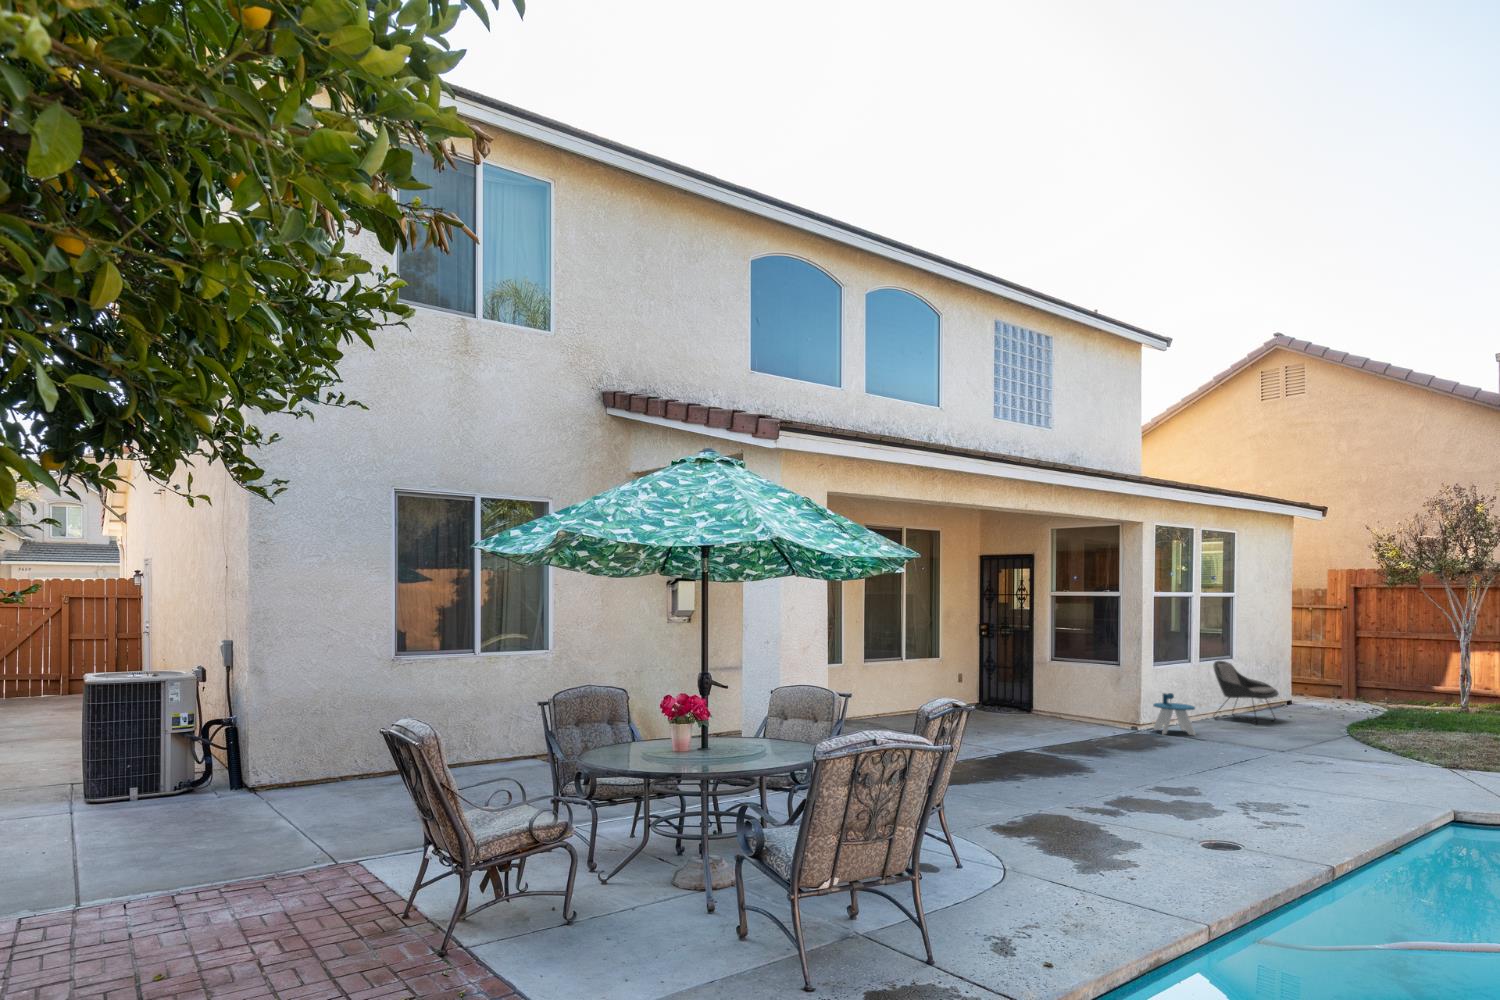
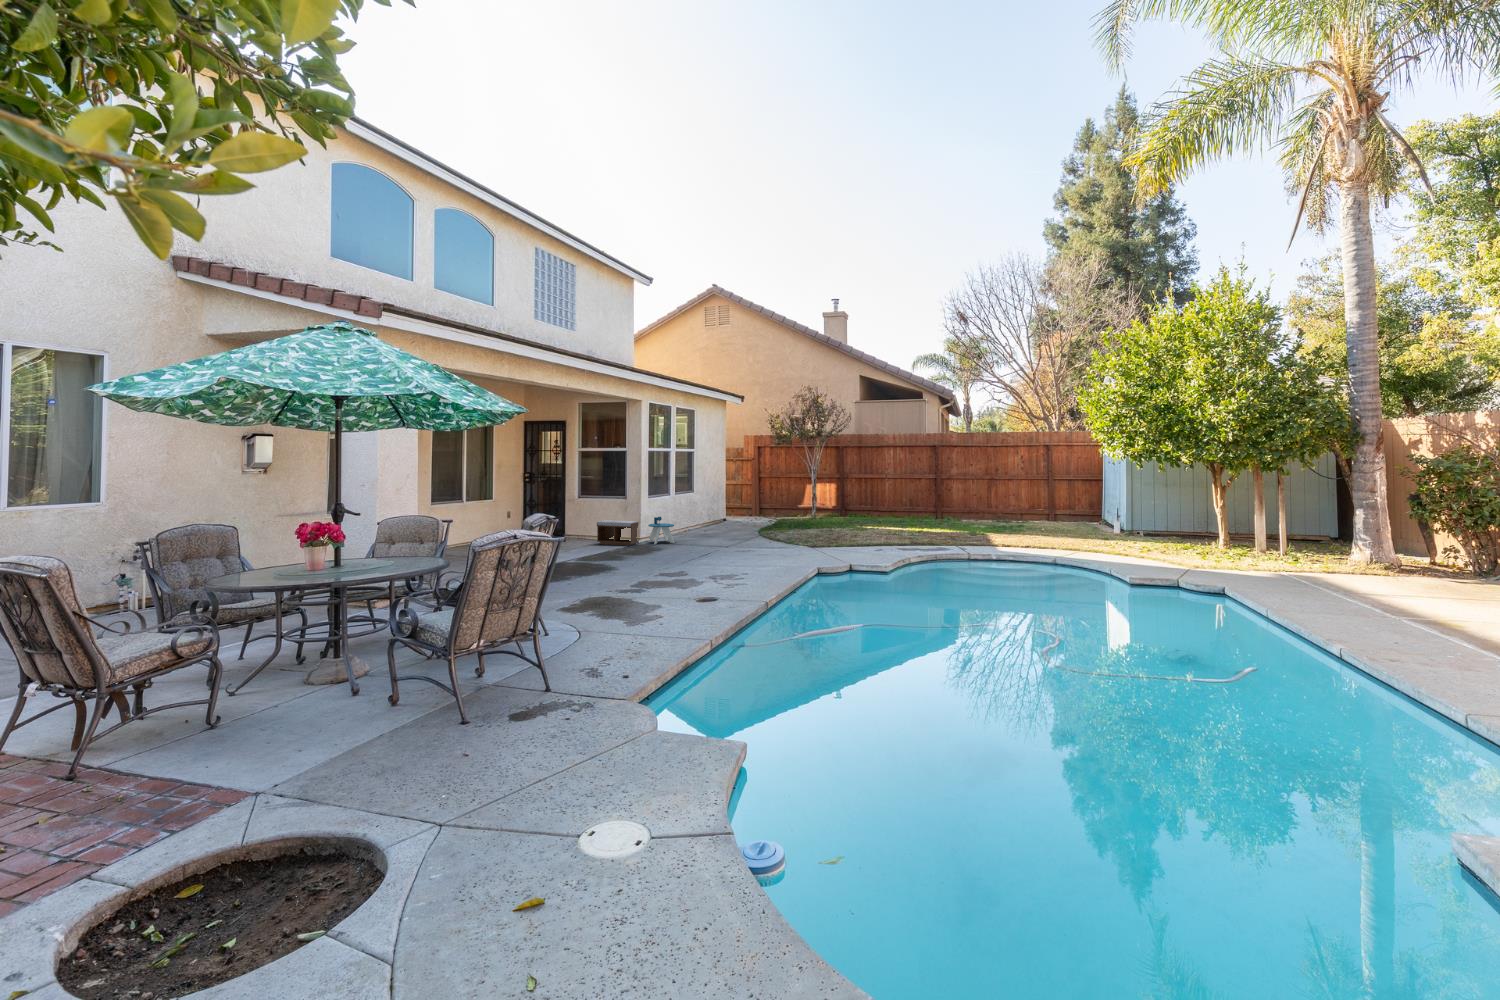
lounge chair: present [1213,661,1278,725] -> none [682,495,719,535]
bench: none [1074,692,1137,733] -> present [597,520,638,545]

